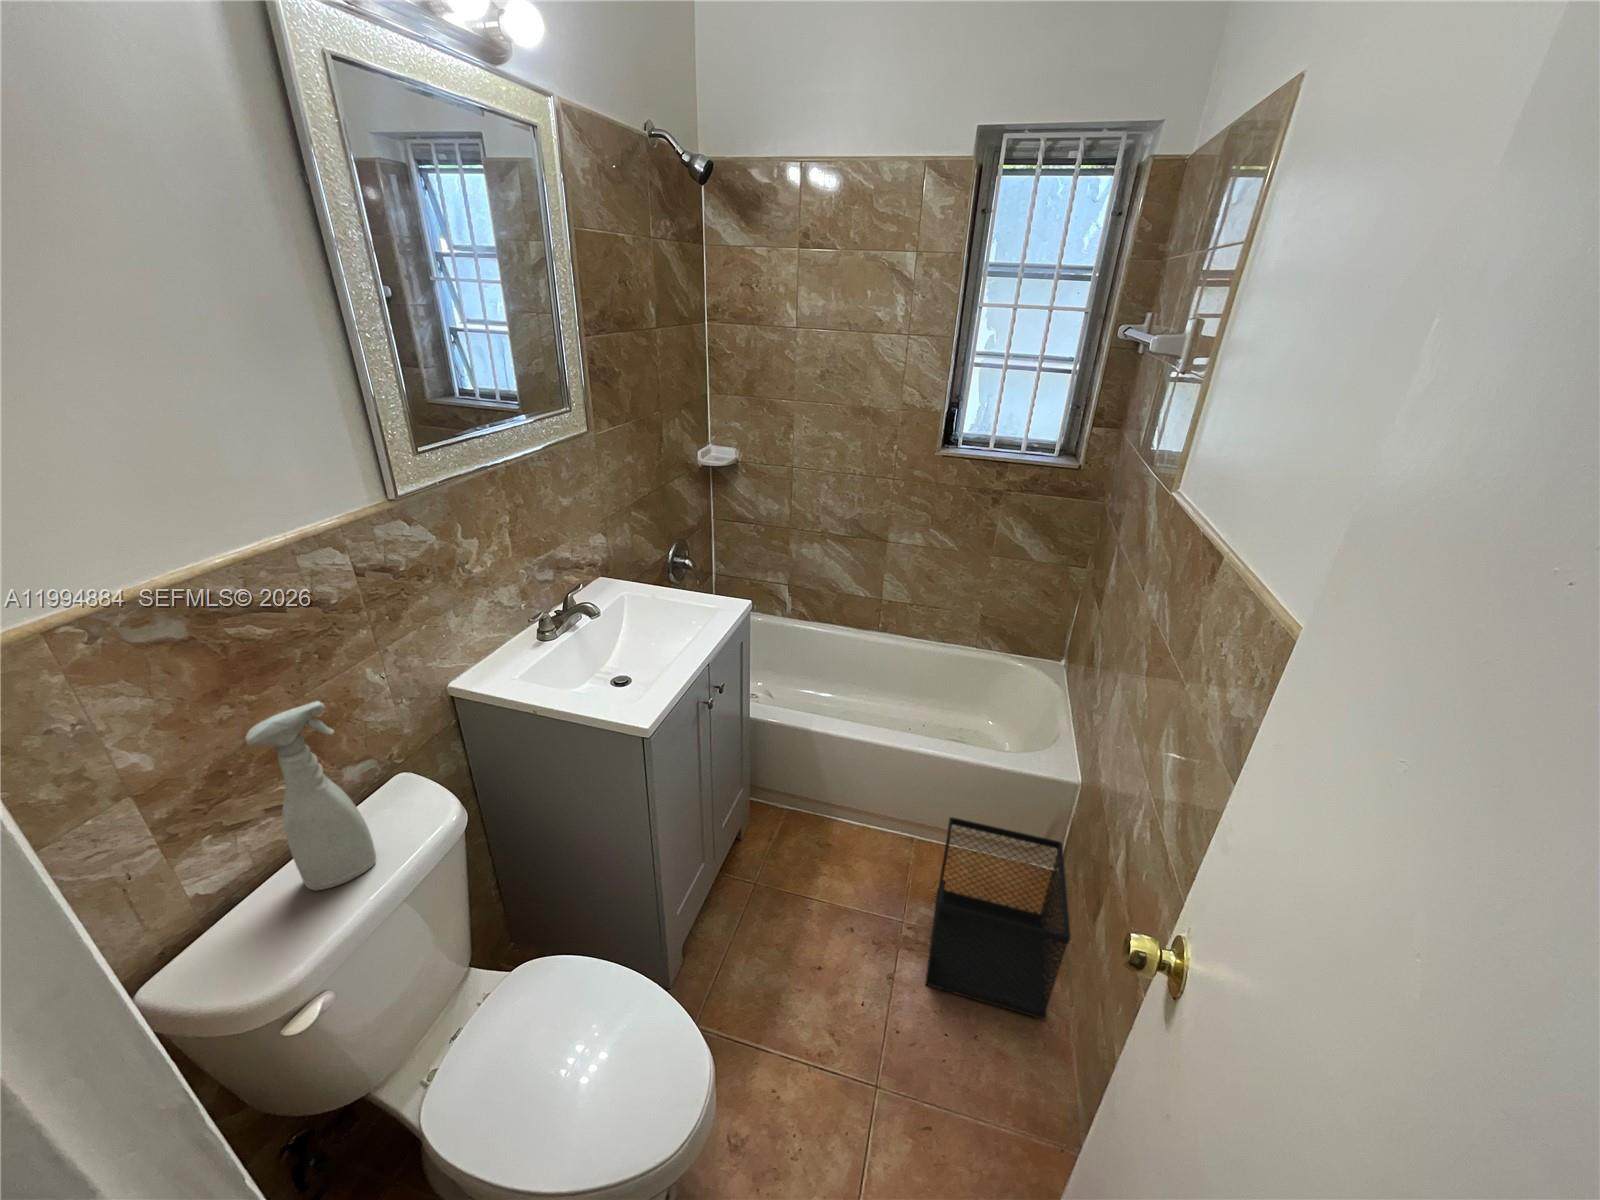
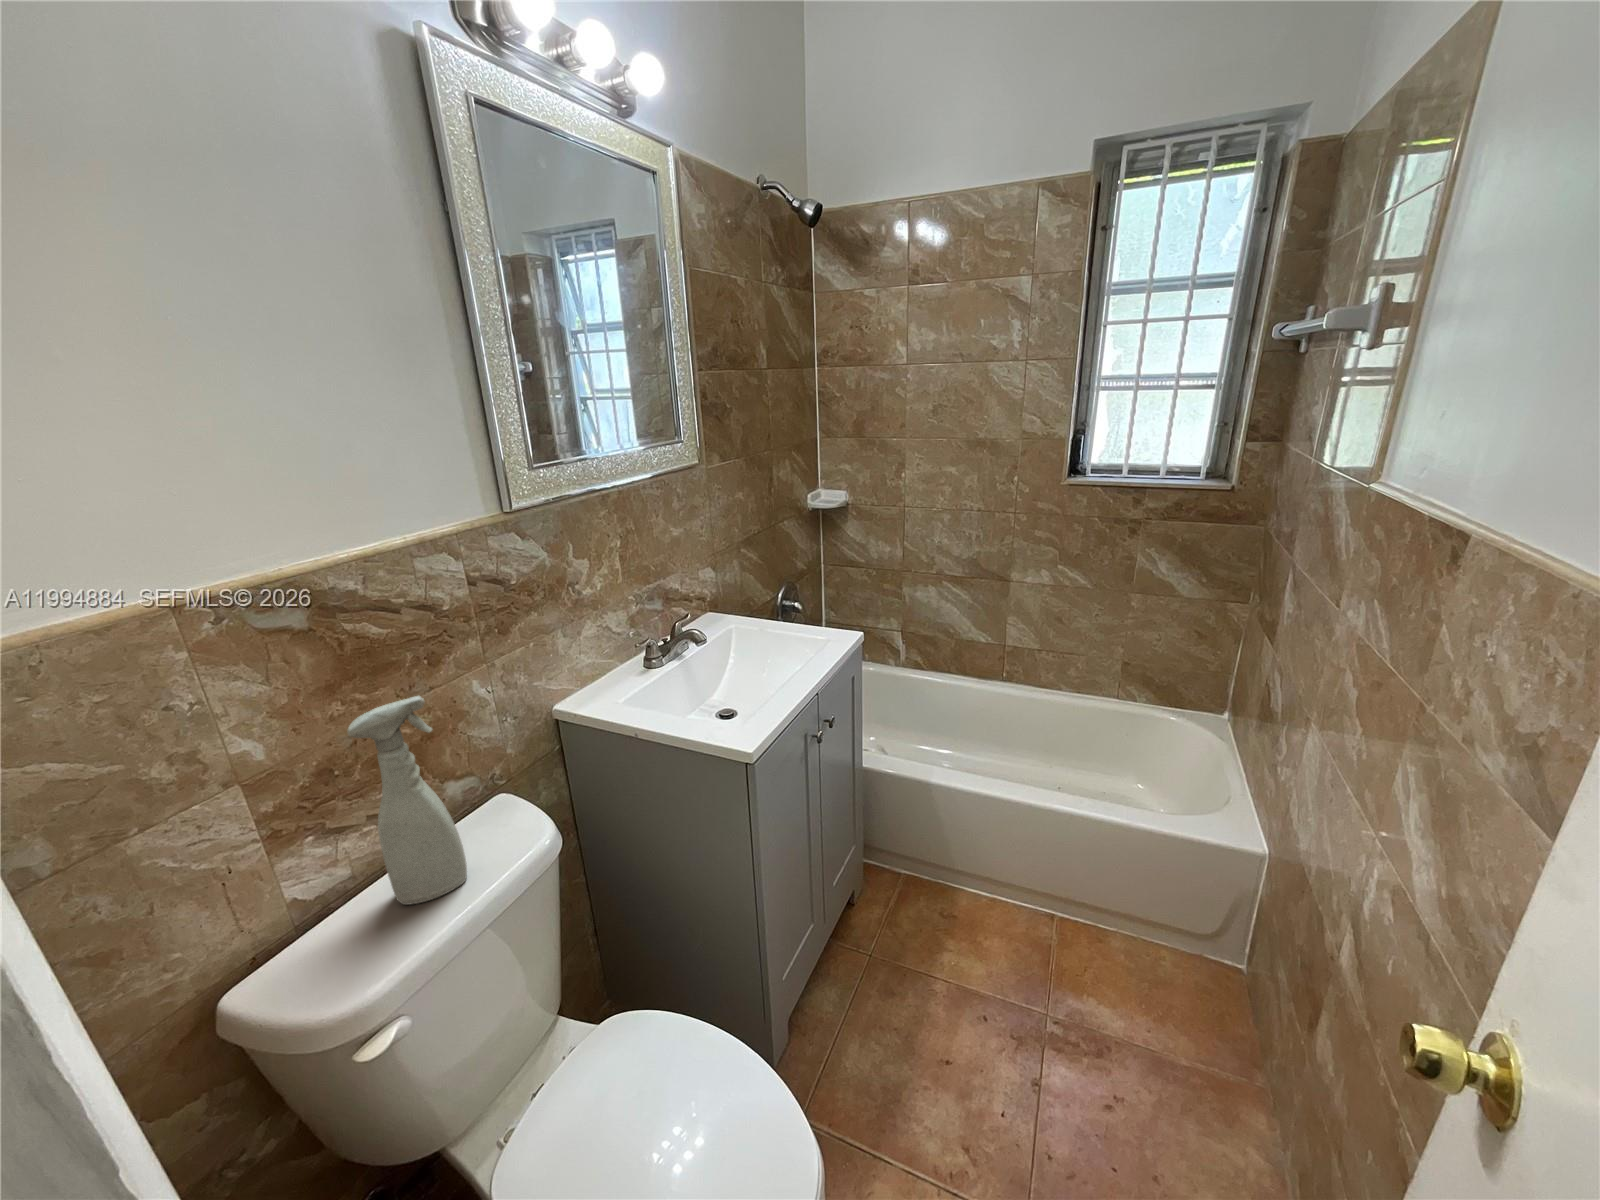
wastebasket: present [925,817,1070,1019] -> none [1081,889,1278,1165]

